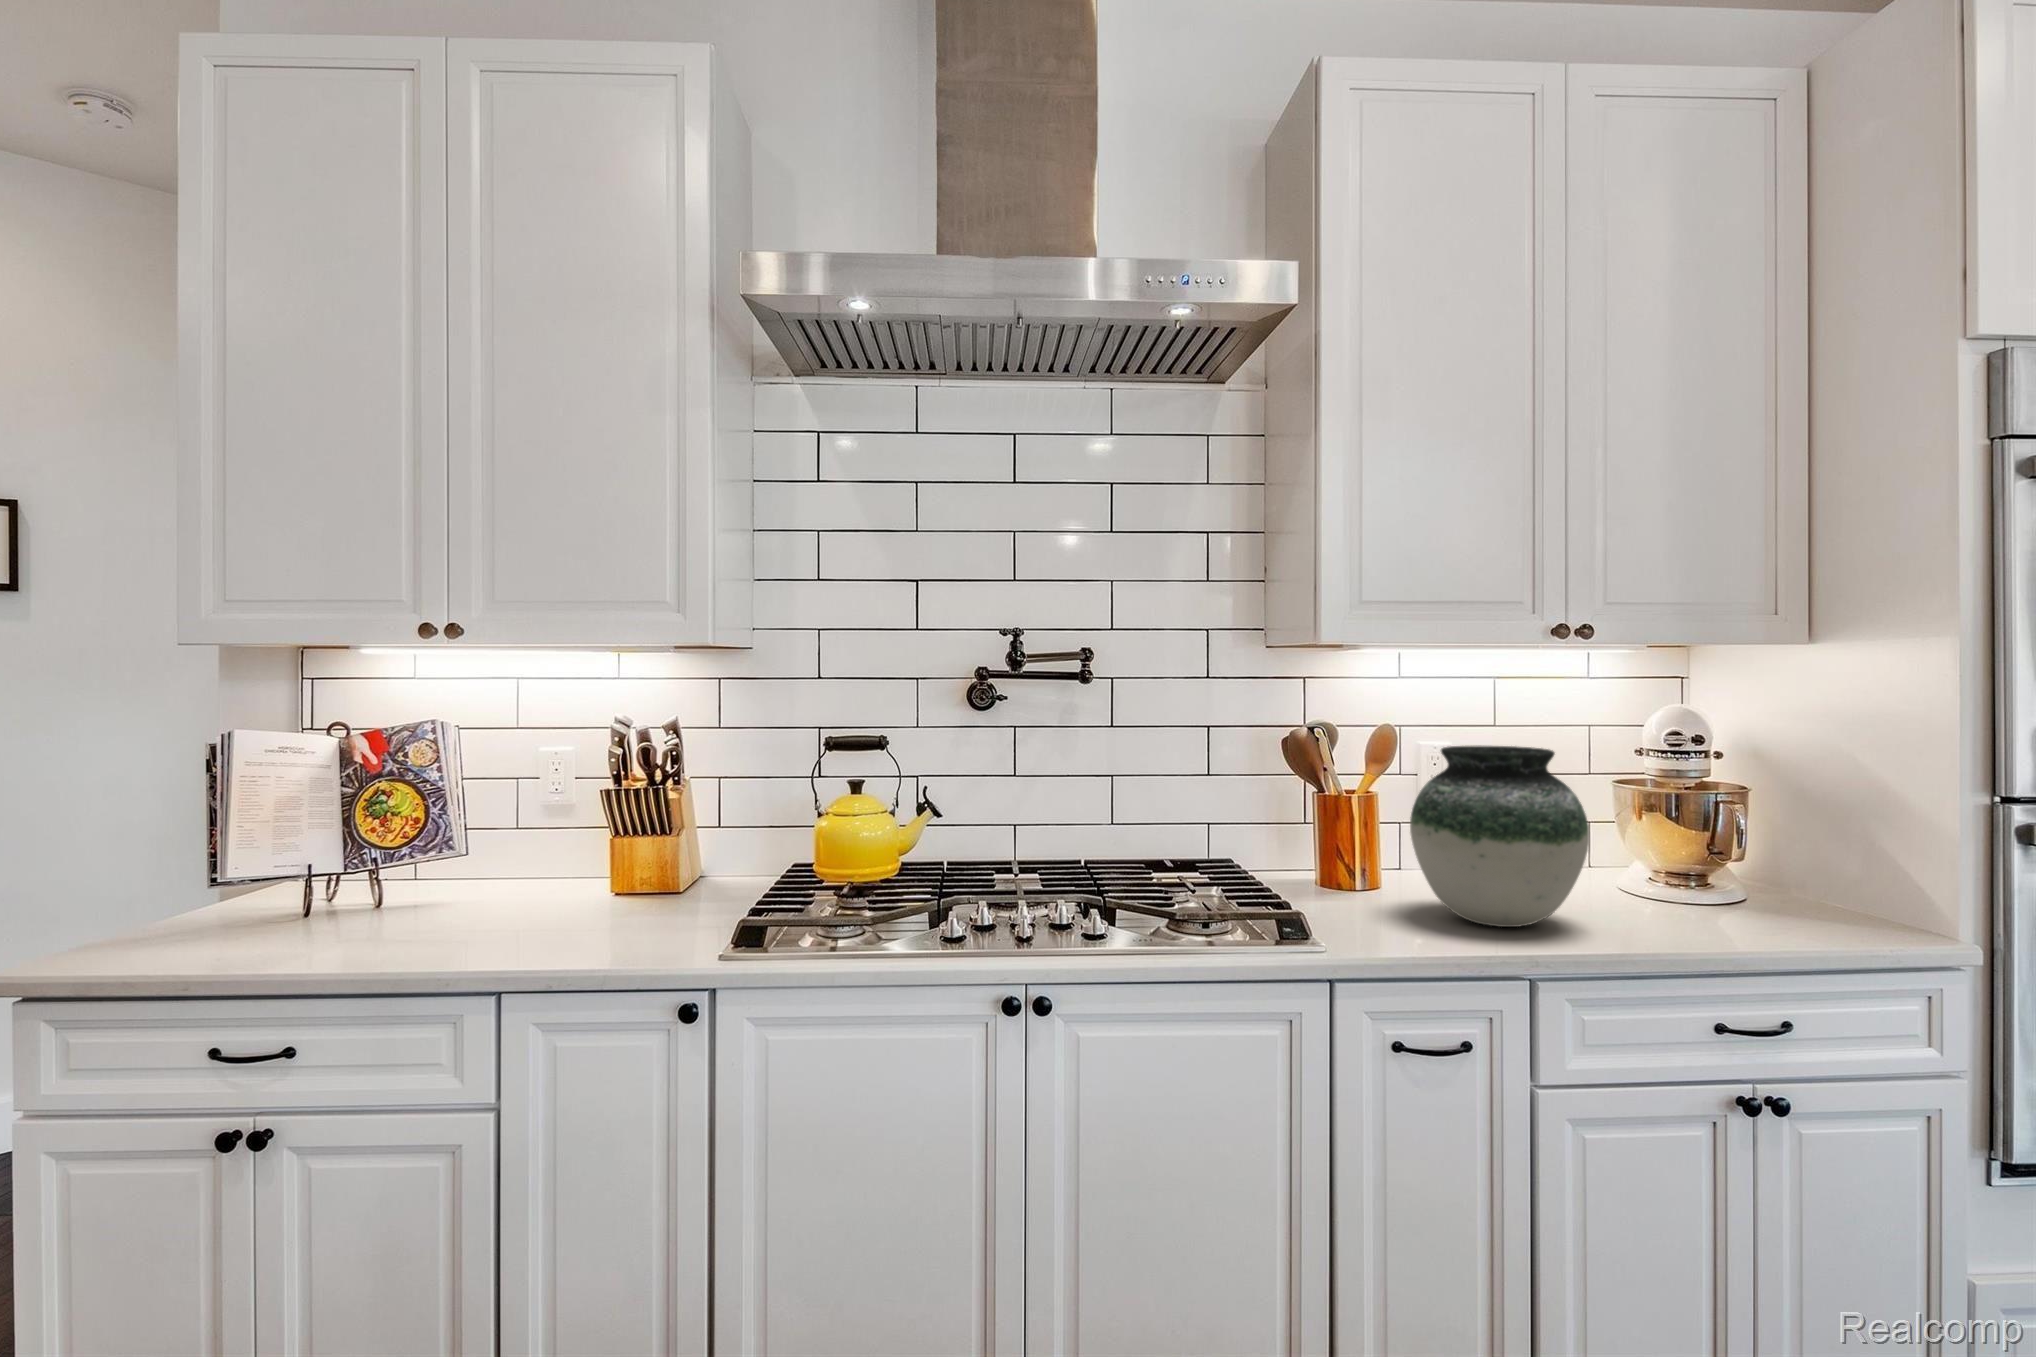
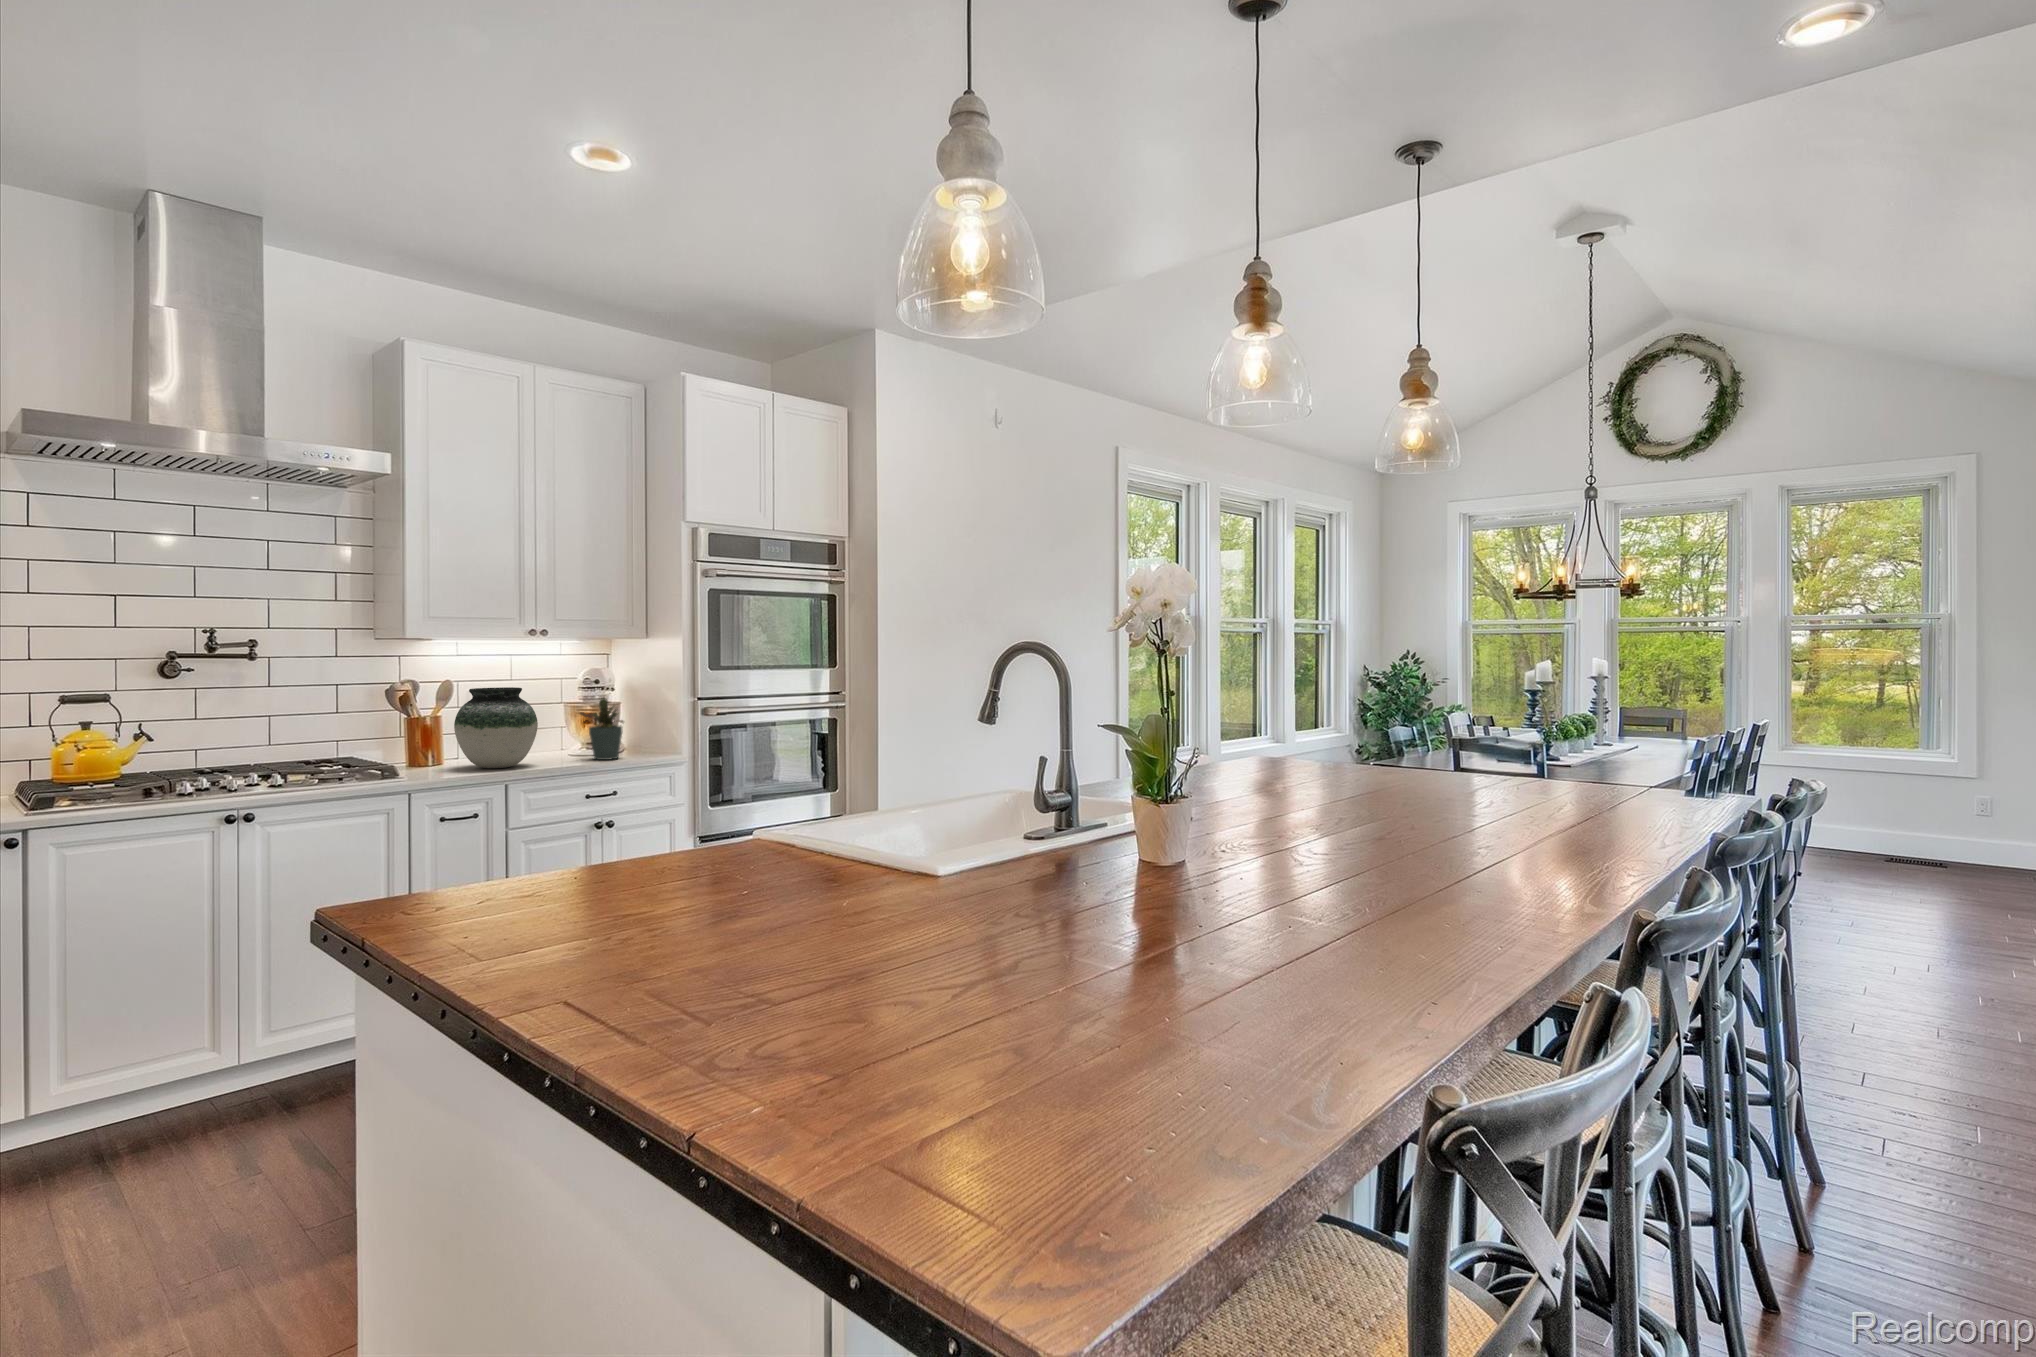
potted plant: none [1676,781,1793,928] -> present [580,698,624,760]

